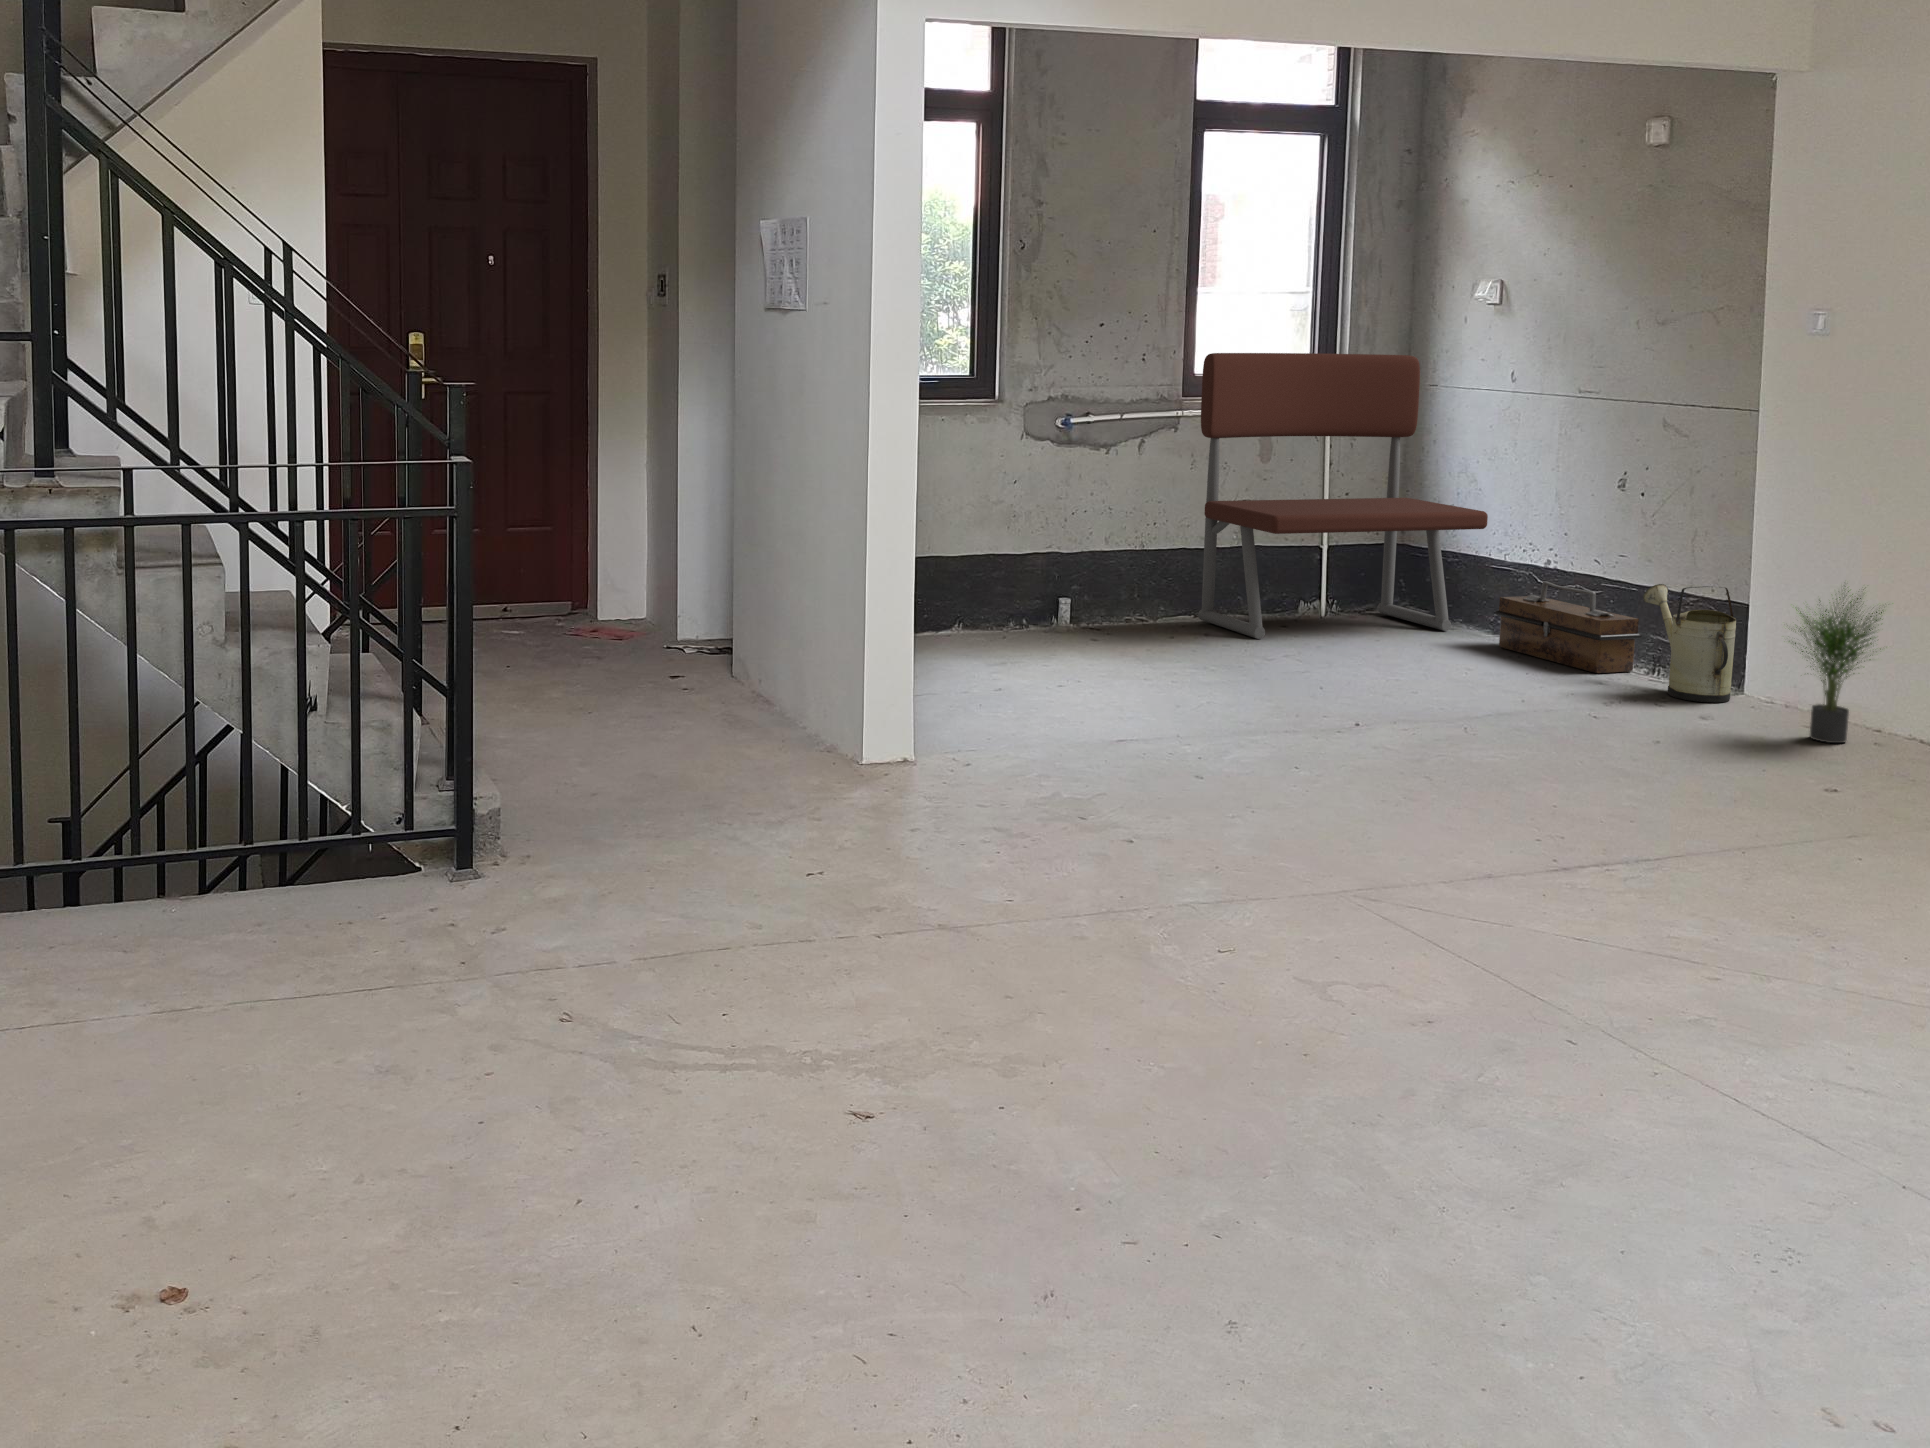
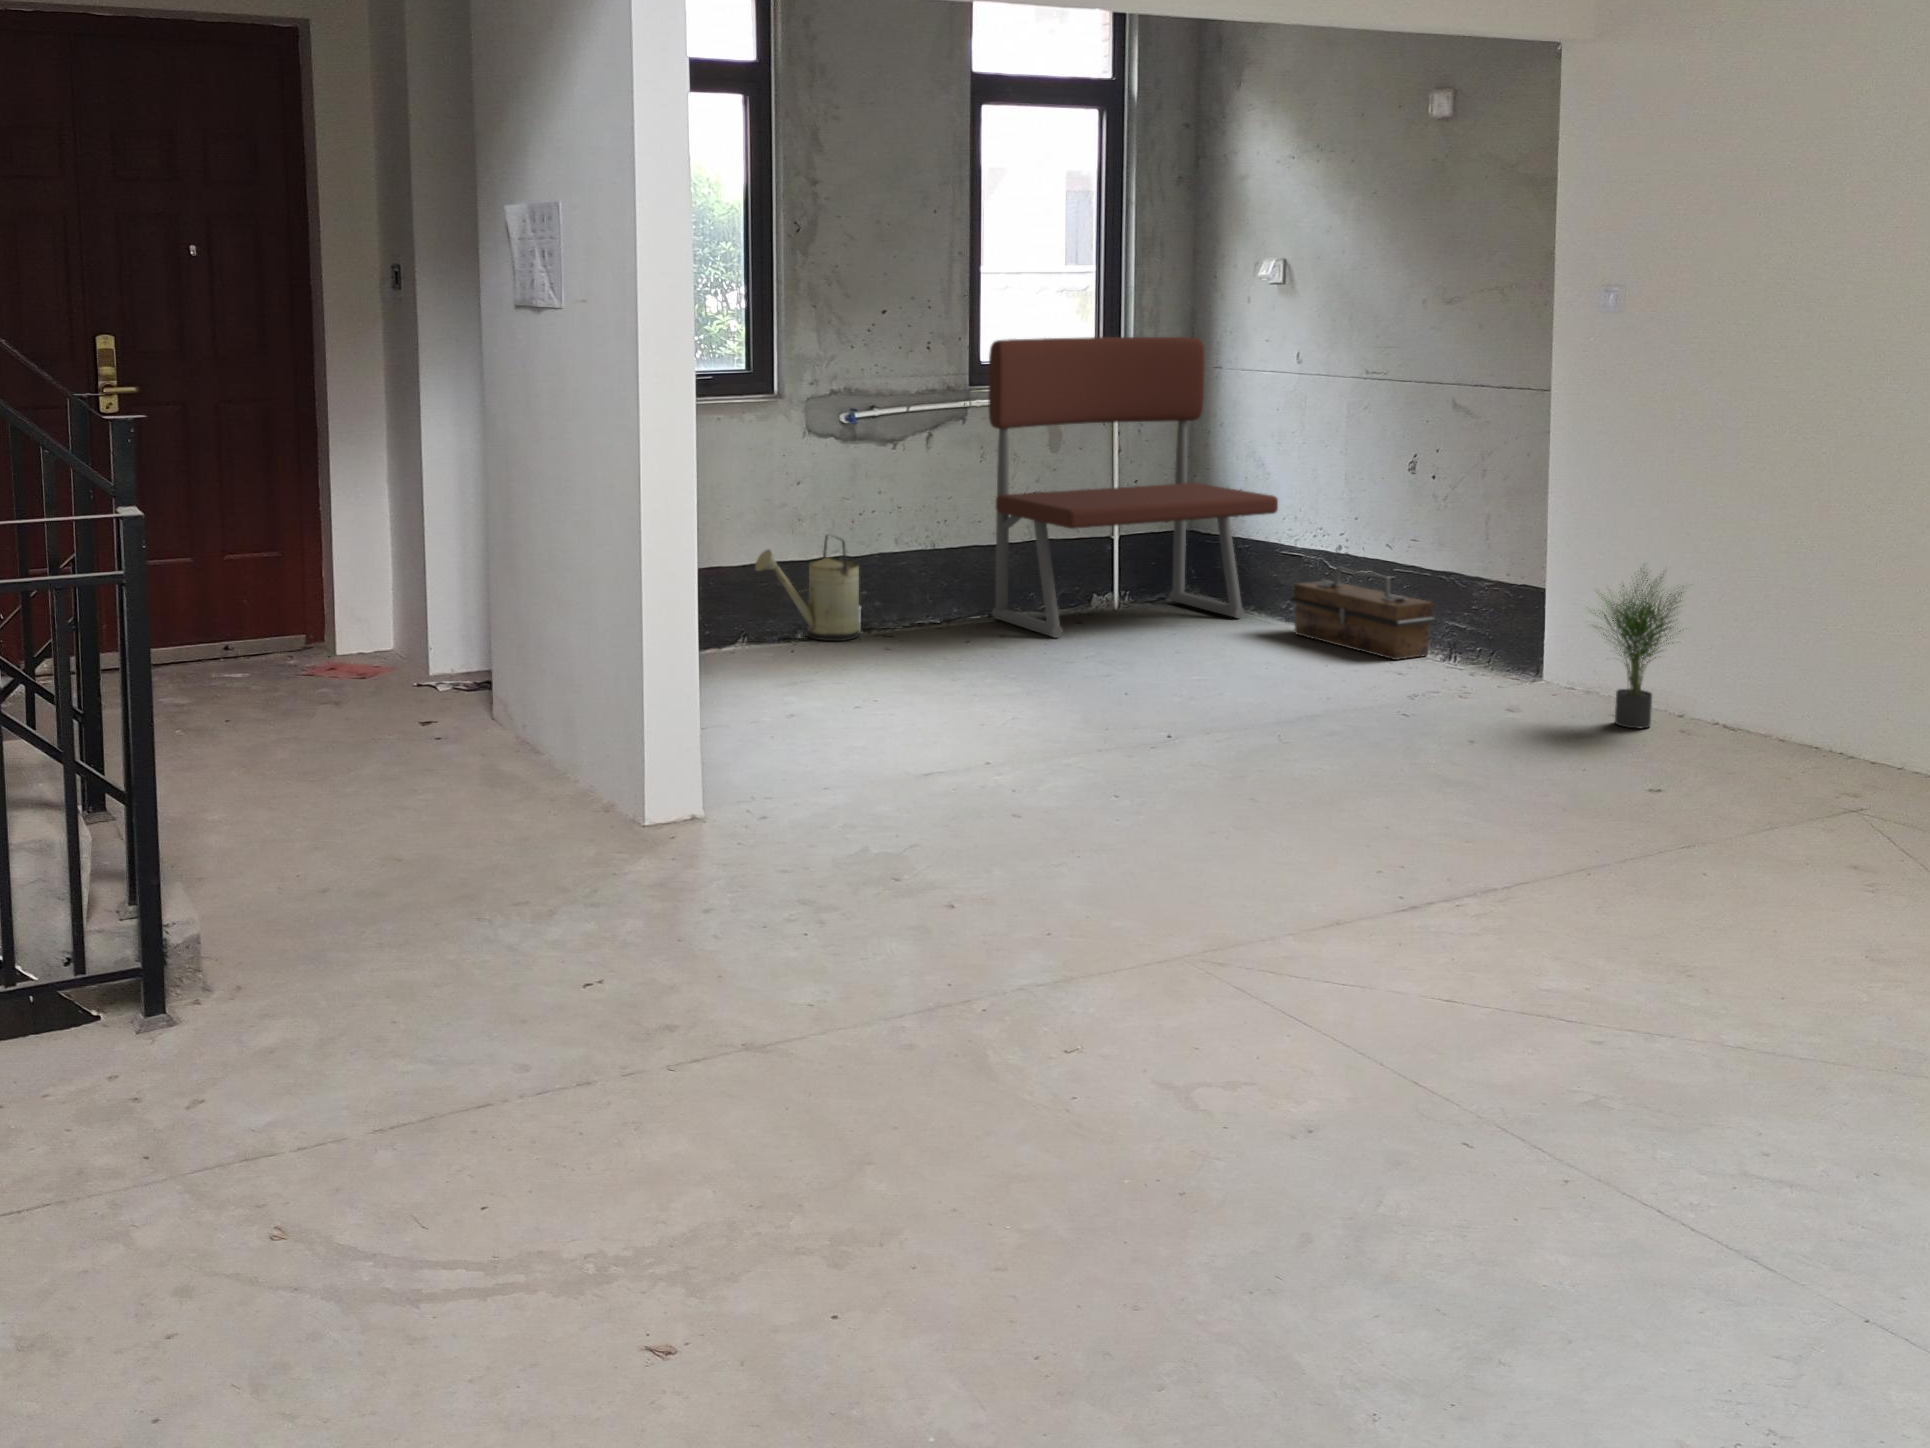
watering can: present [1643,584,1736,703] -> present [755,535,869,641]

